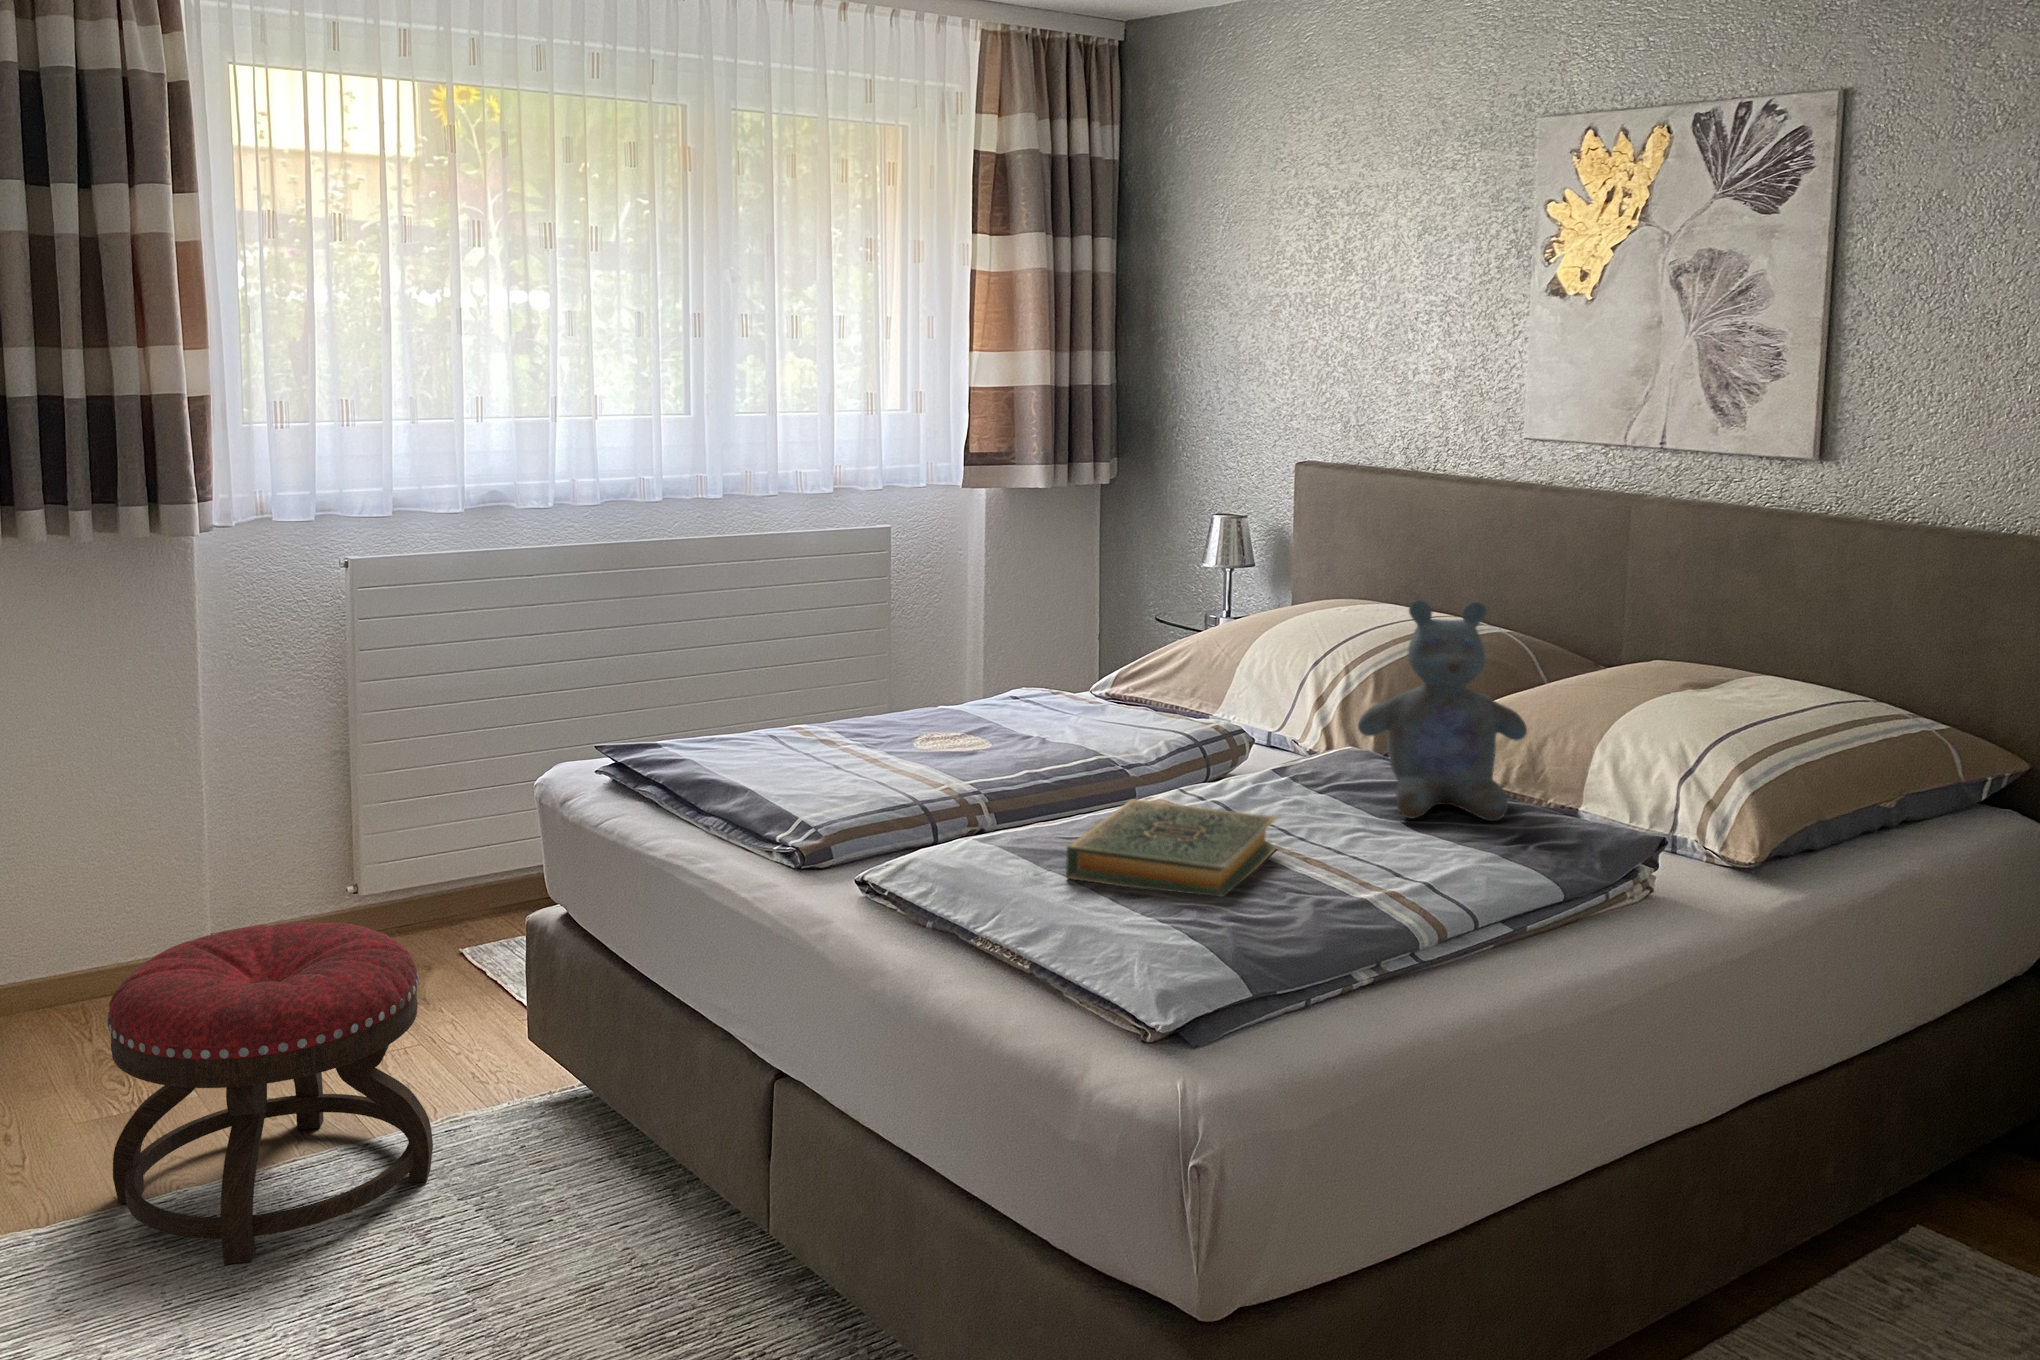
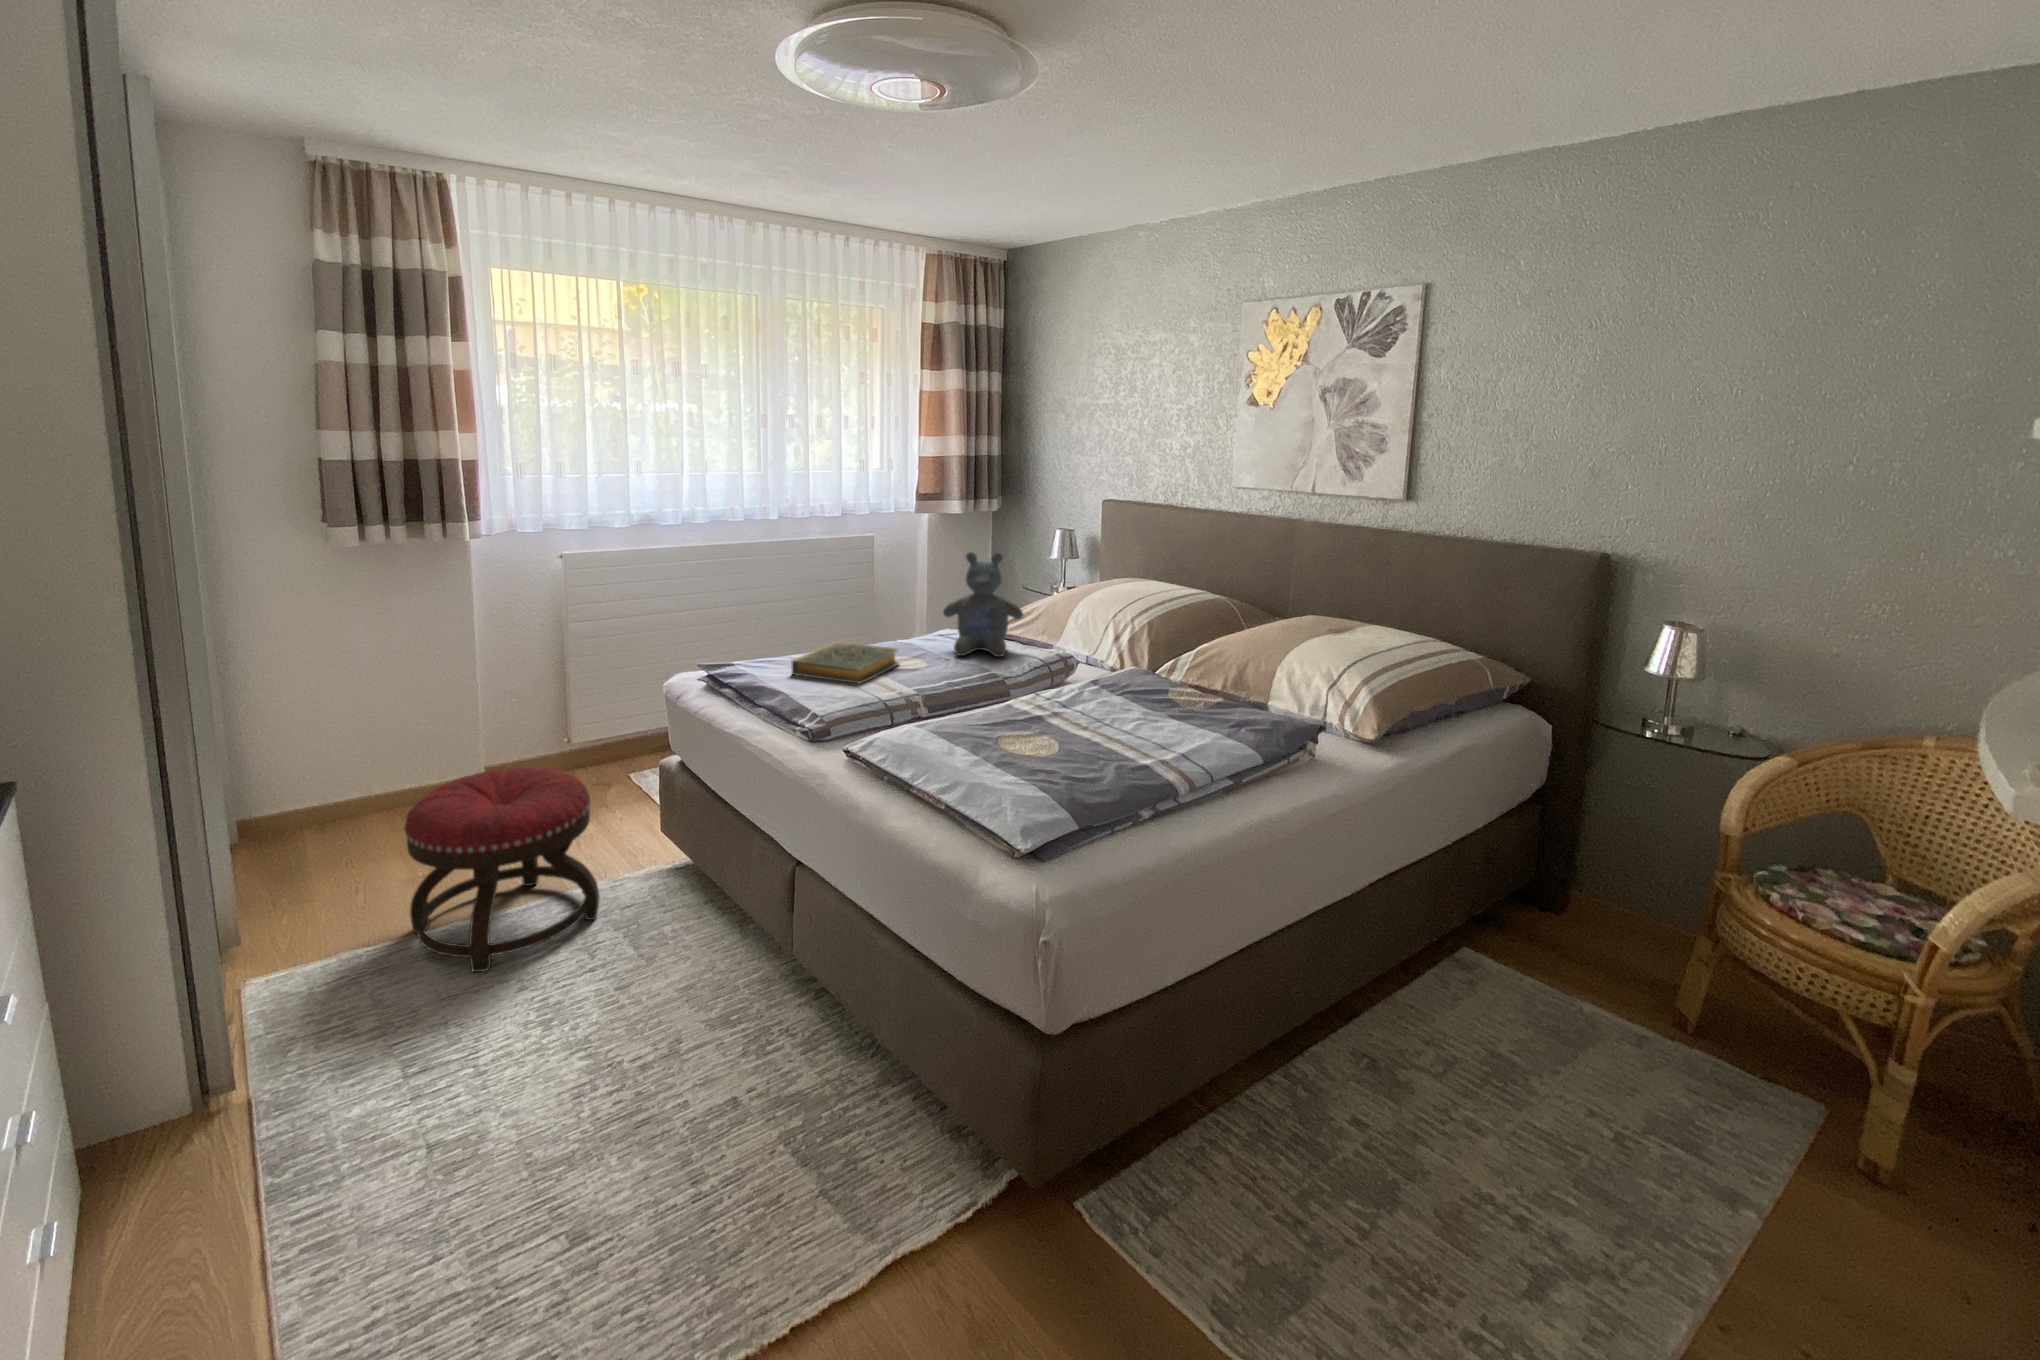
stuffed bear: present [1358,600,1527,821] -> present [943,552,1023,657]
hardback book: present [1066,799,1277,897] -> present [791,641,899,683]

